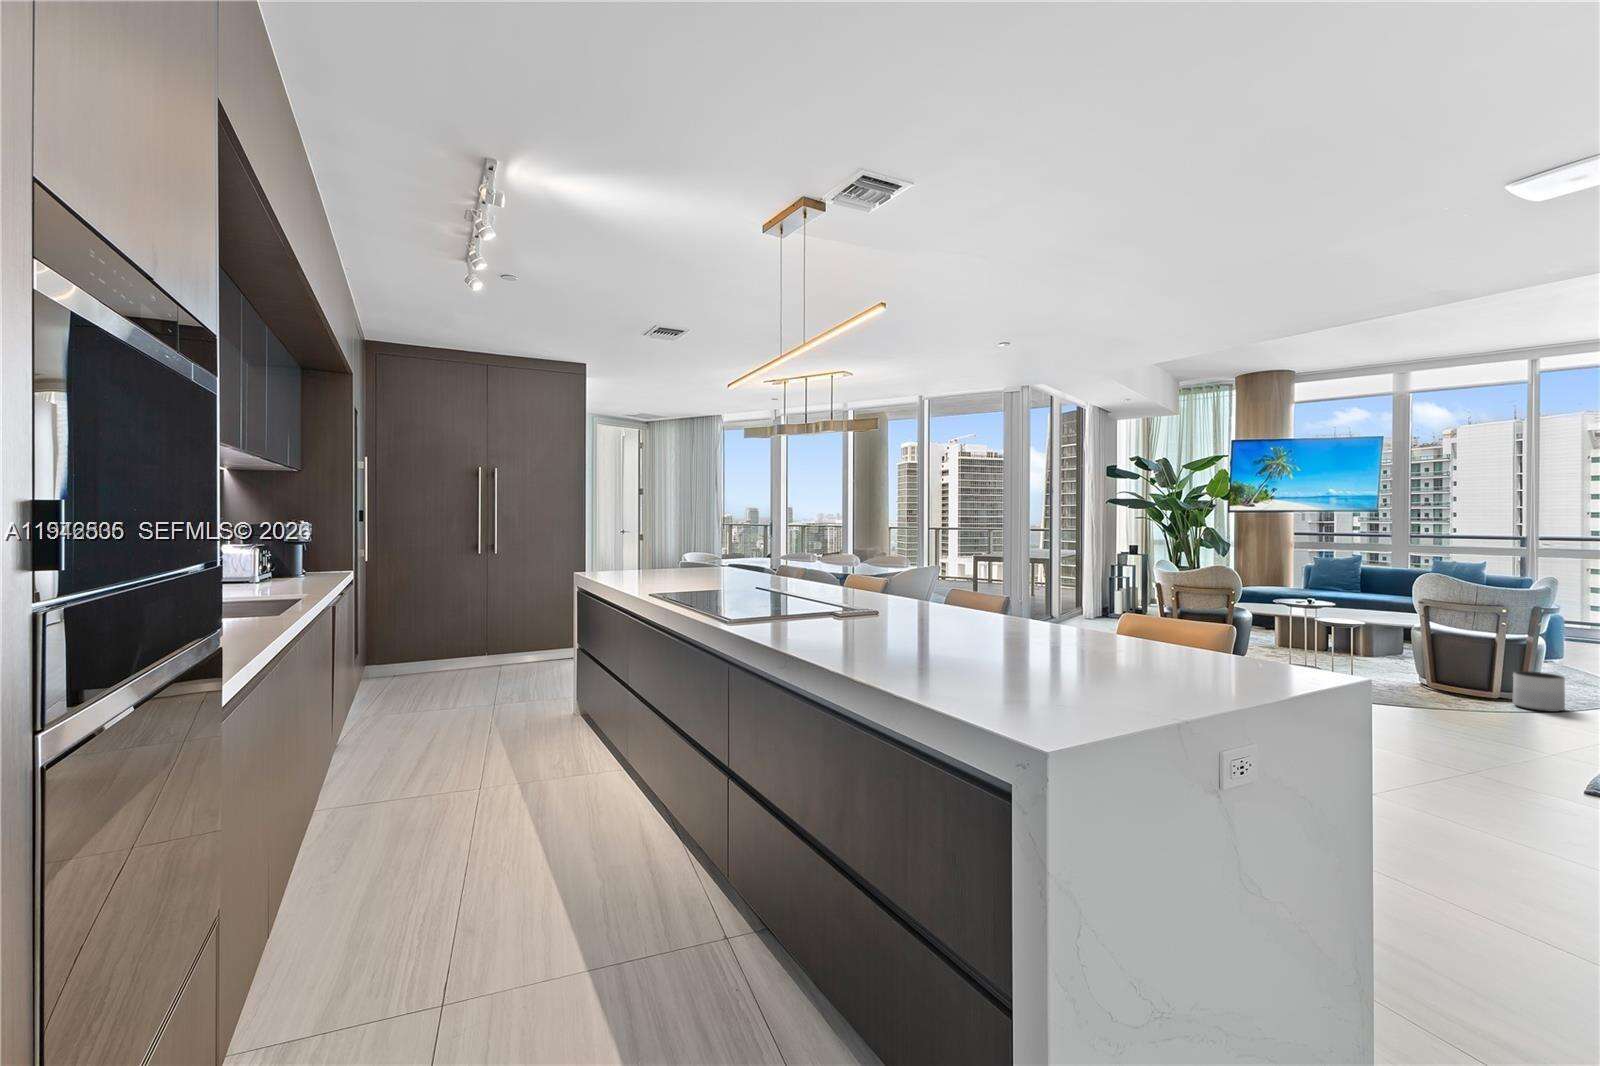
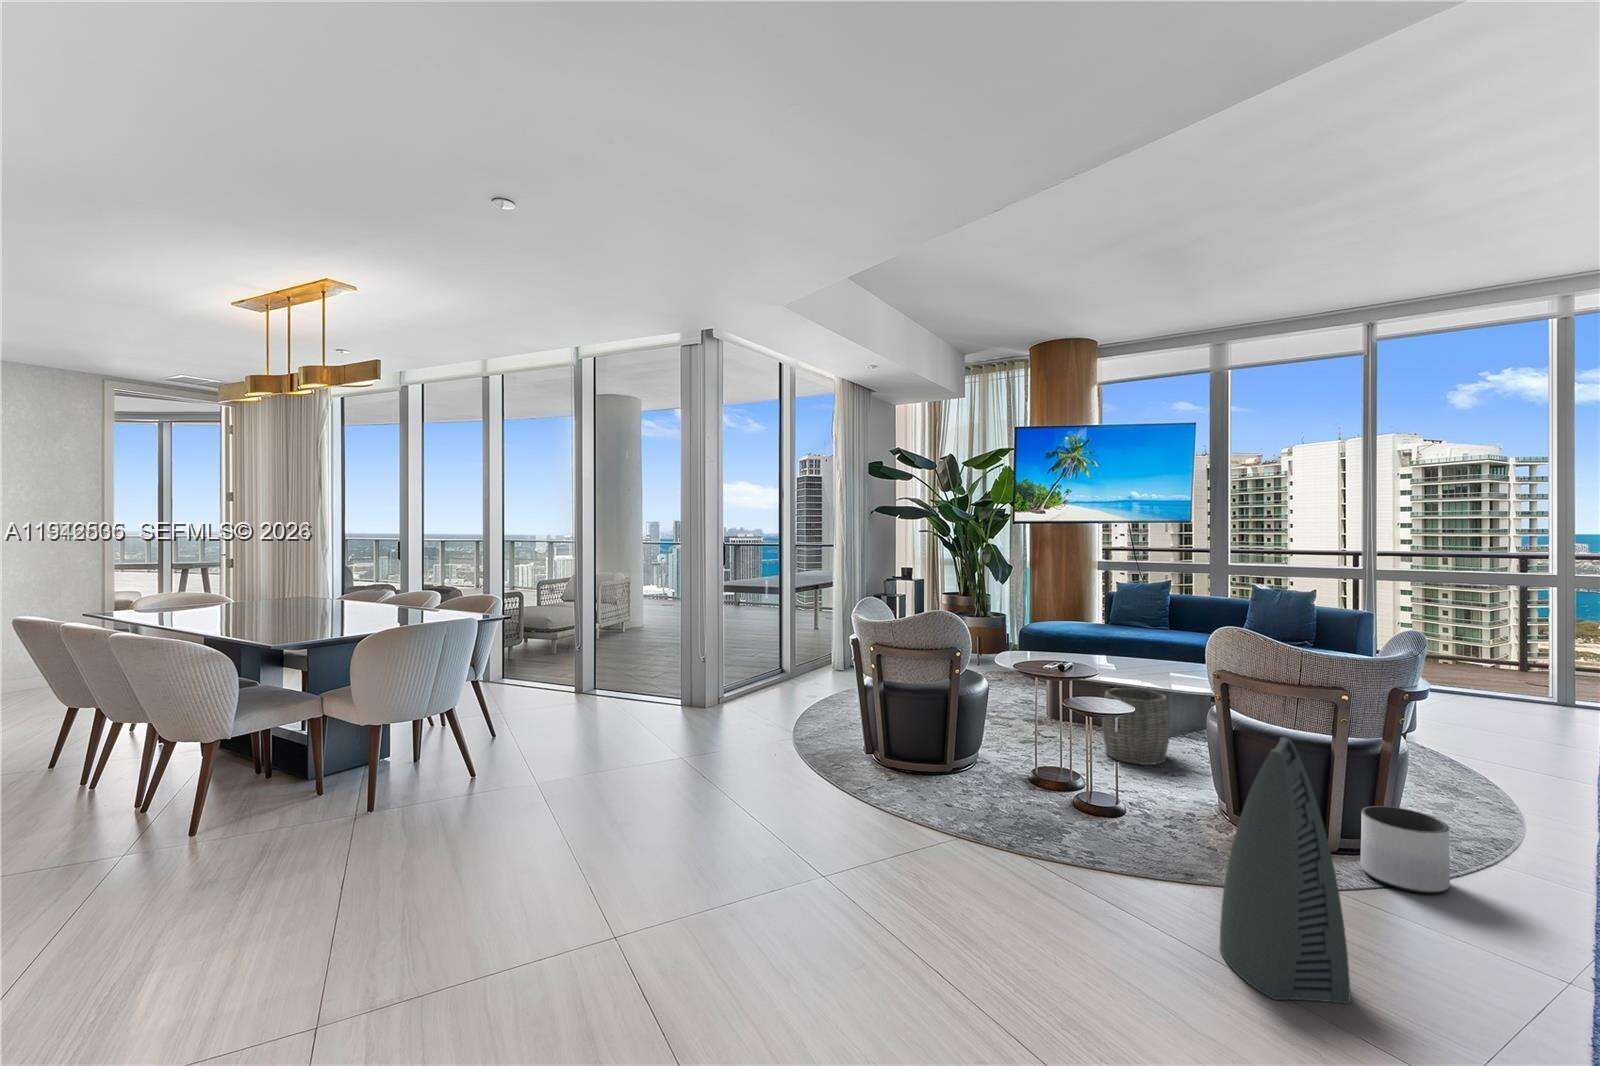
air purifier: none [1434,617,1504,734] -> present [1220,737,1351,1004]
woven basket: none [1329,624,1380,671] -> present [1102,688,1170,765]

